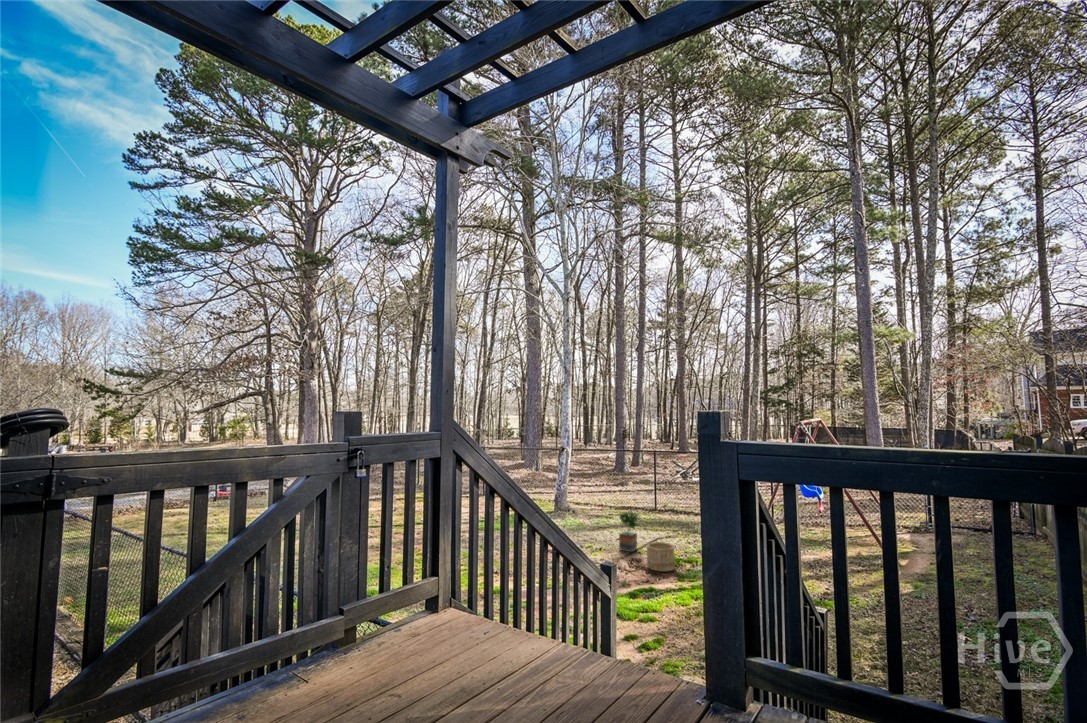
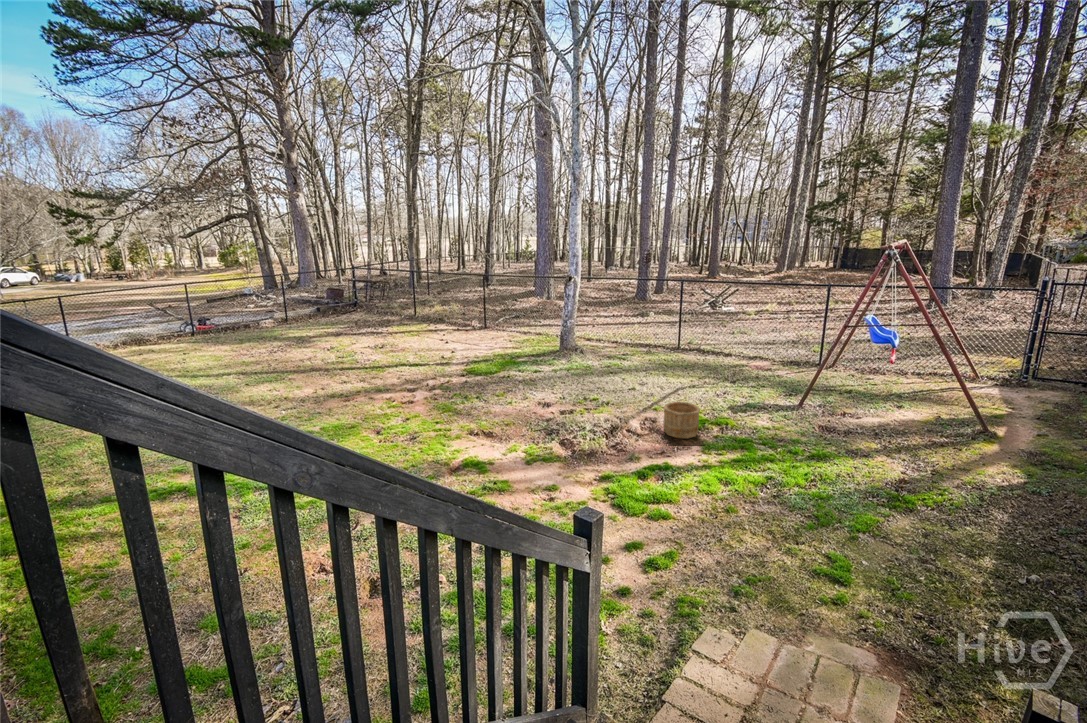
potted tree: present [619,513,641,552] -> none [631,361,660,408]

